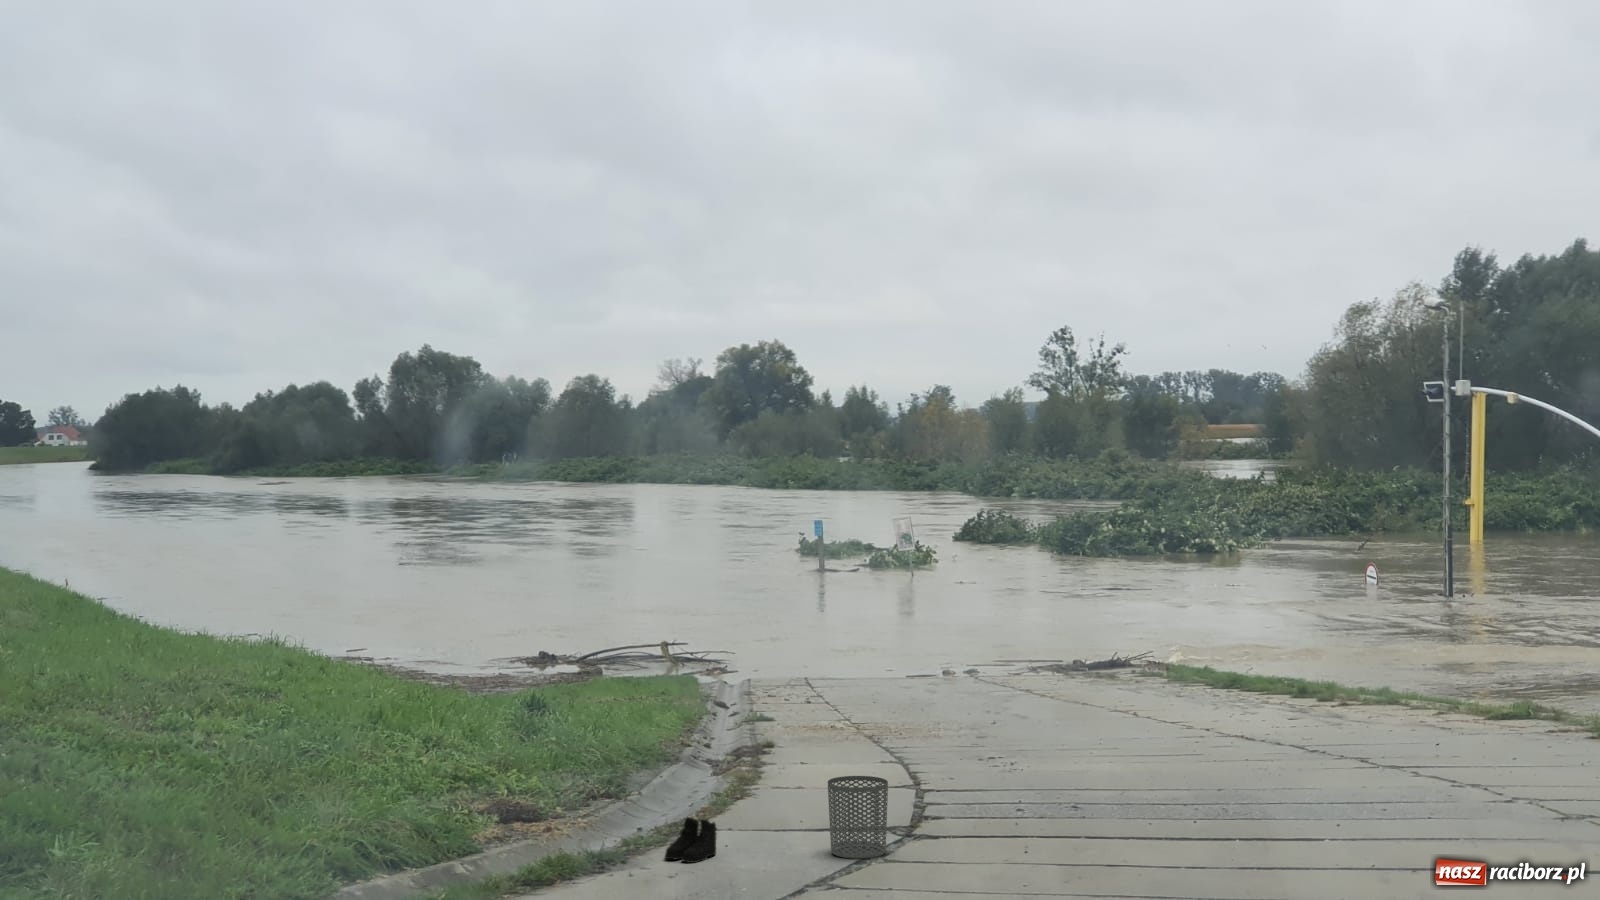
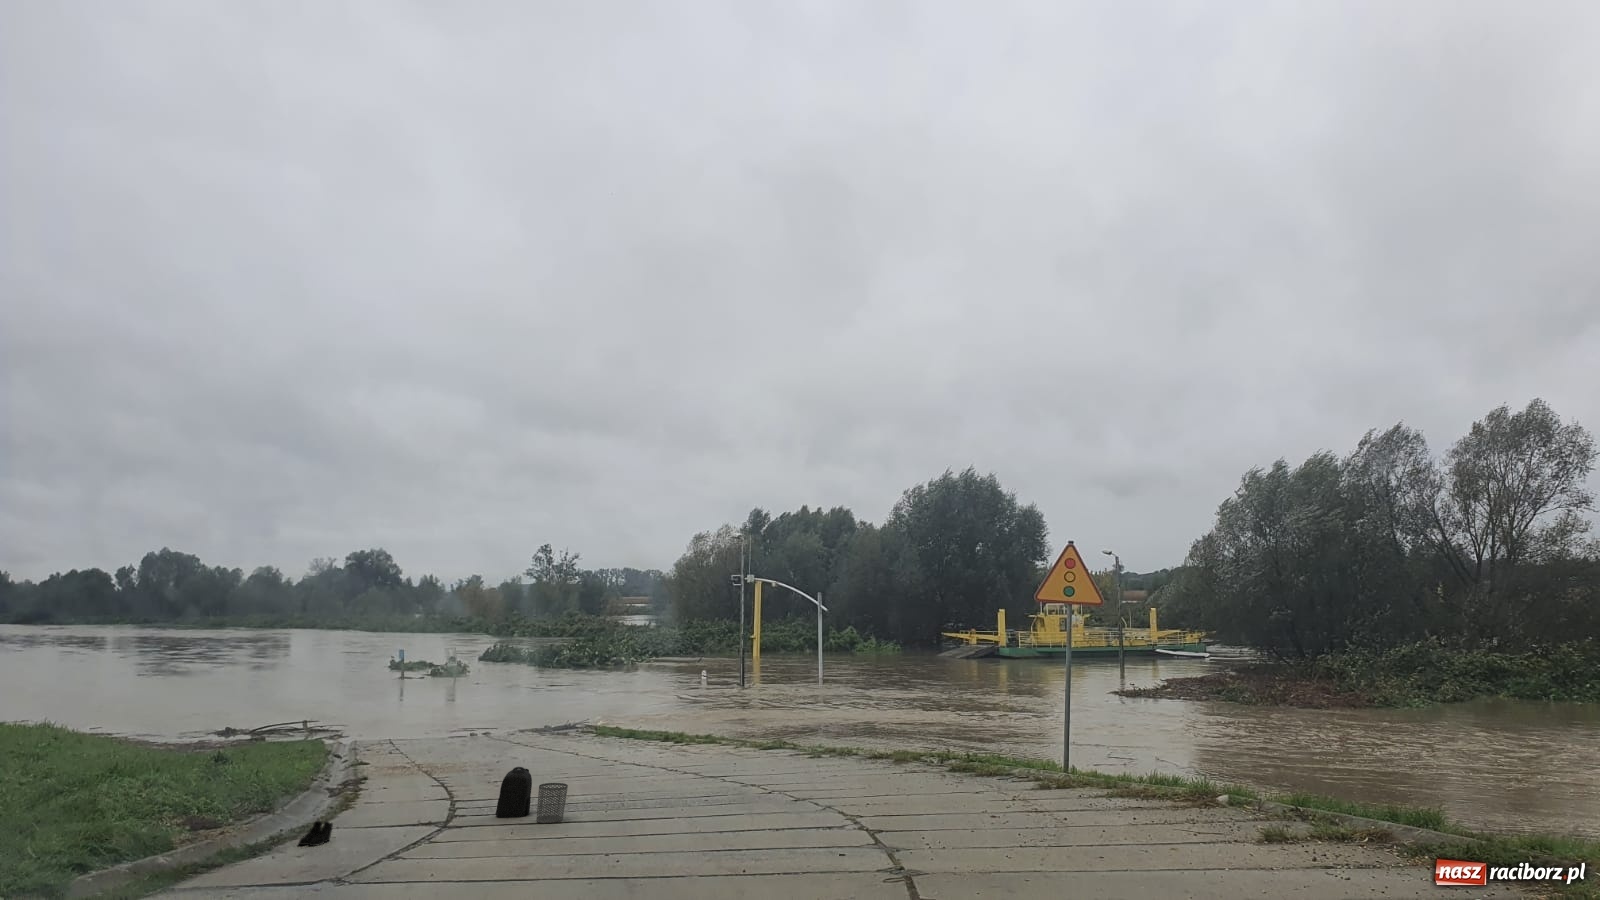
backpack: none [1008,732,1076,834] -> present [496,767,532,818]
waste bin: present [828,776,888,859] -> present [537,783,568,823]

